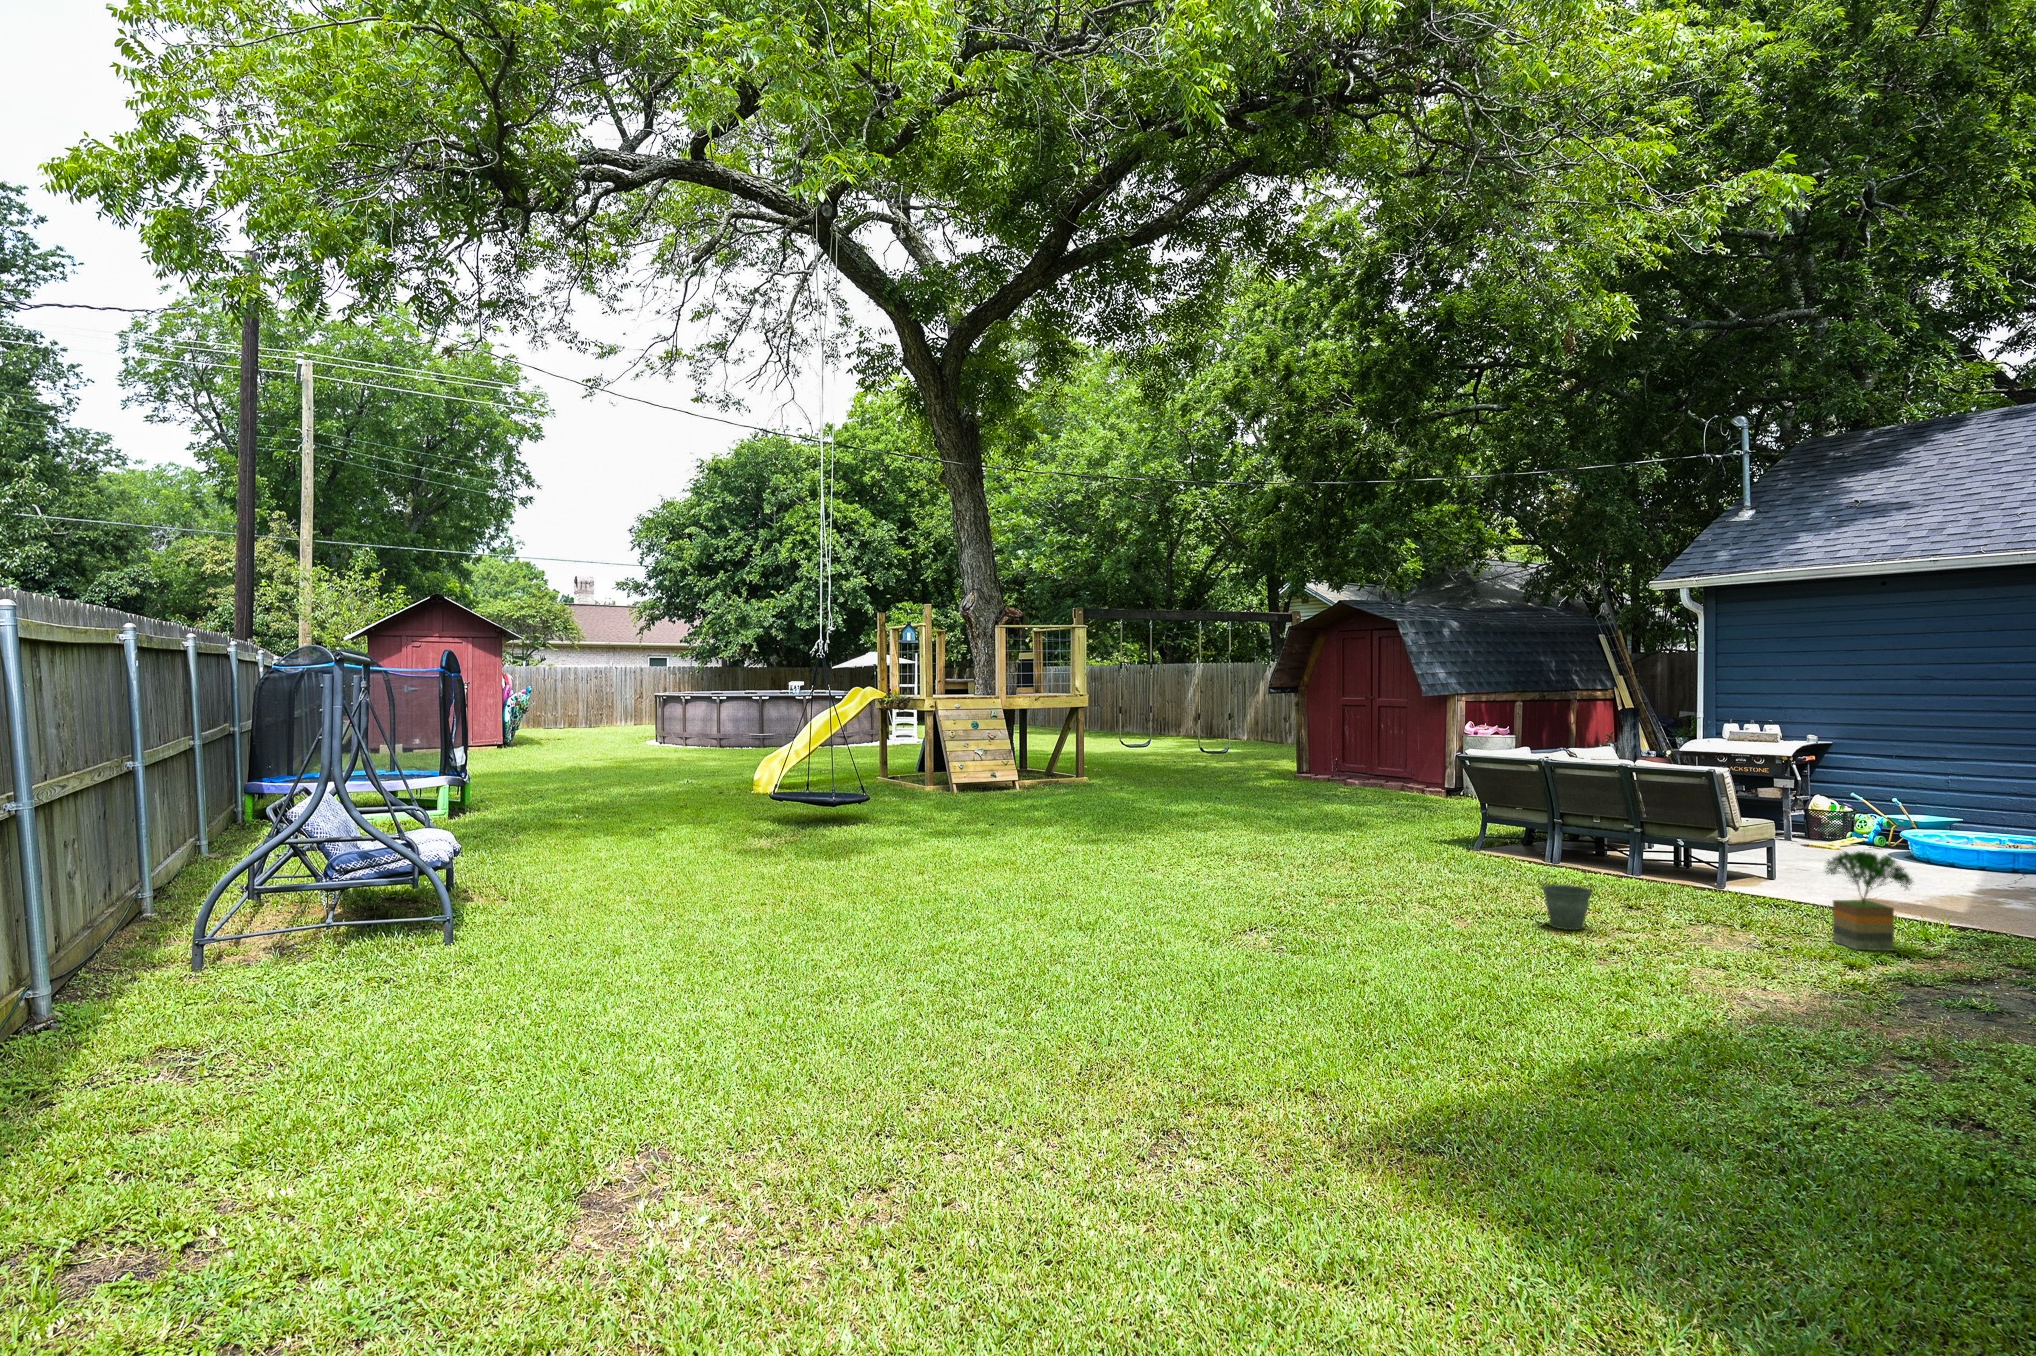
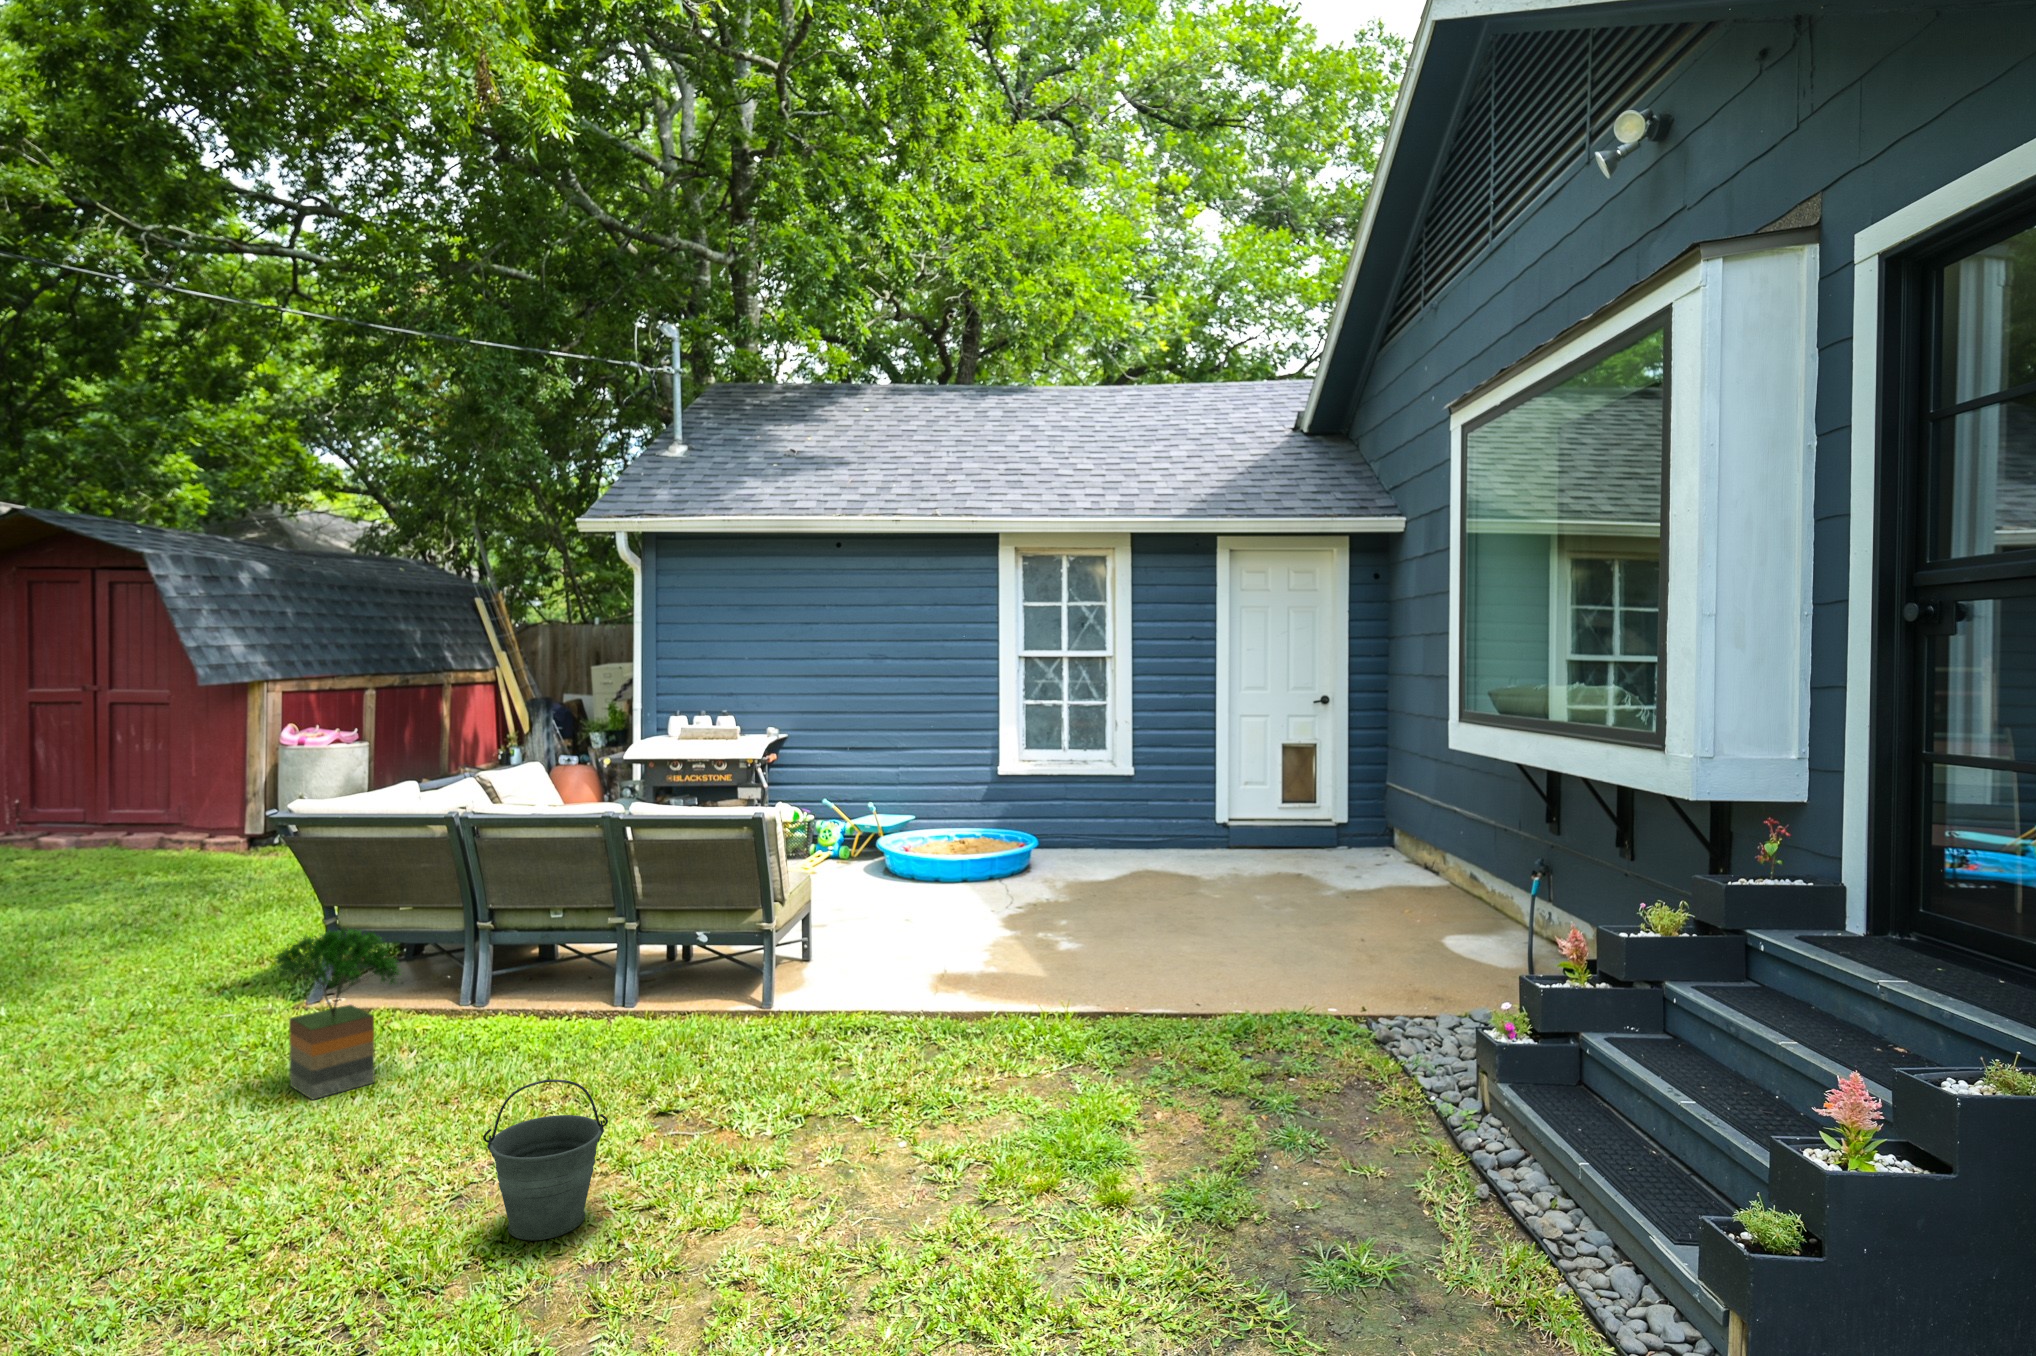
potted tree: present [1825,851,1912,951] -> present [274,928,401,1100]

